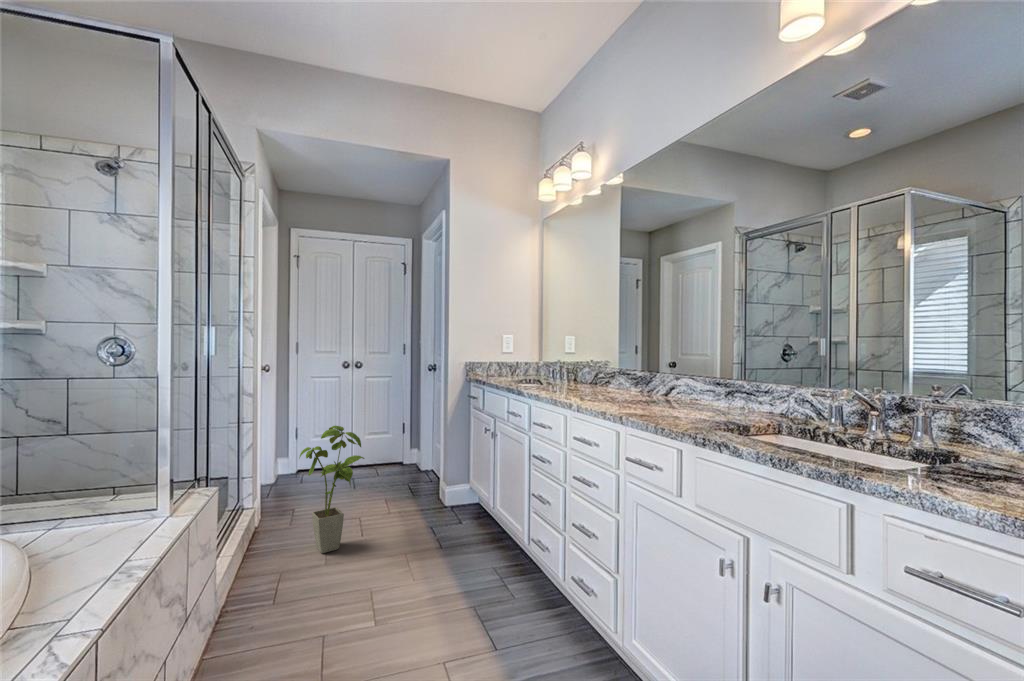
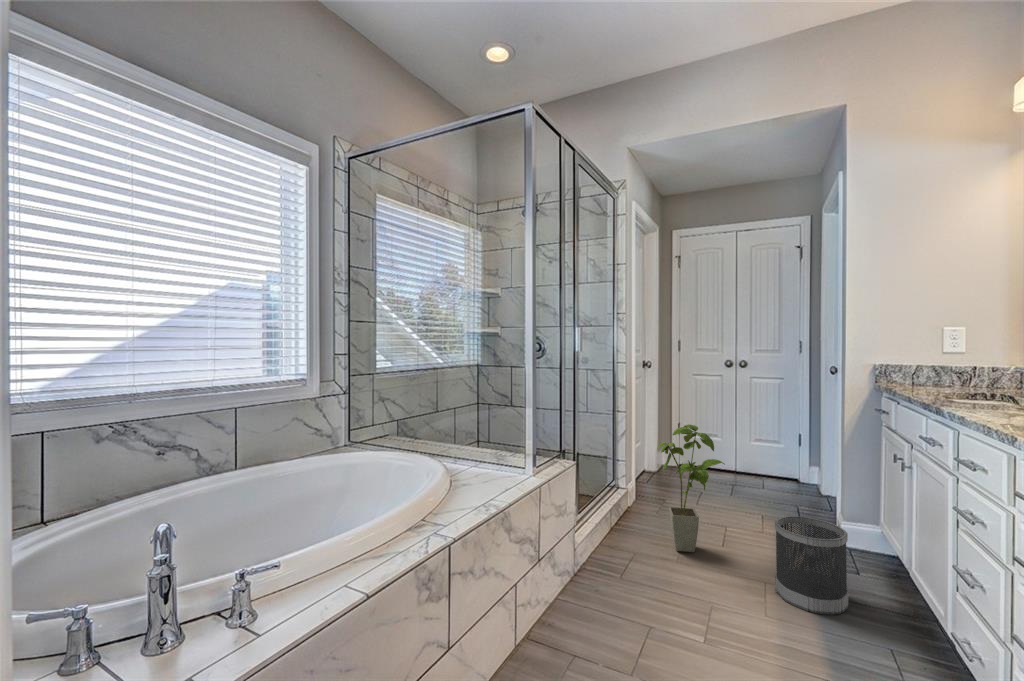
wastebasket: none [414,488,463,563] -> present [775,516,848,615]

